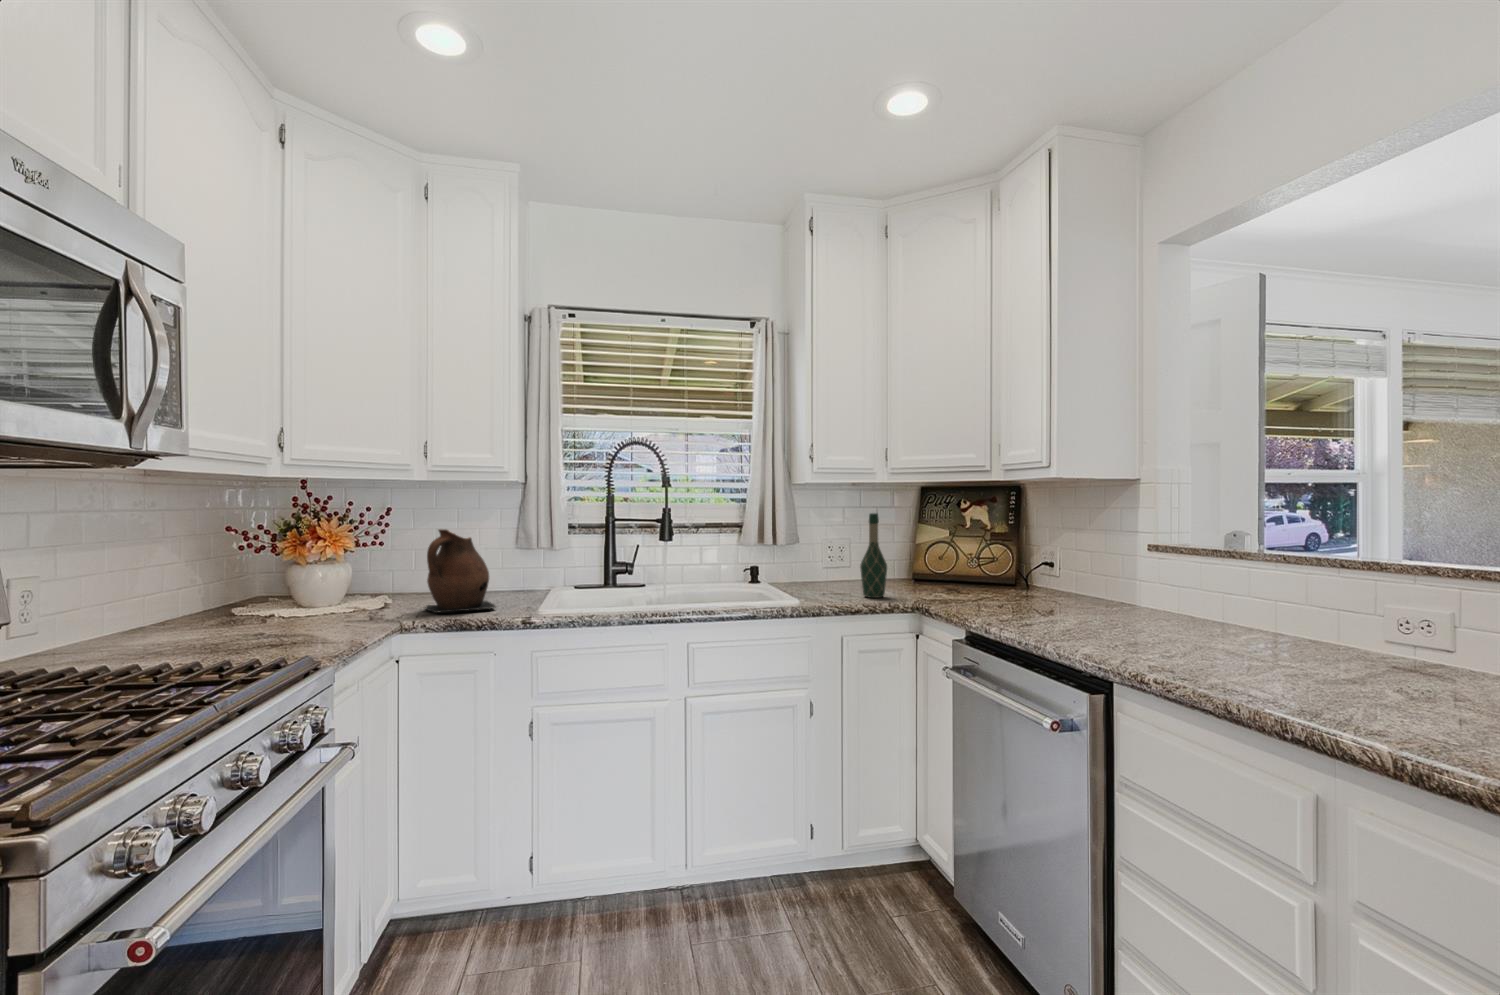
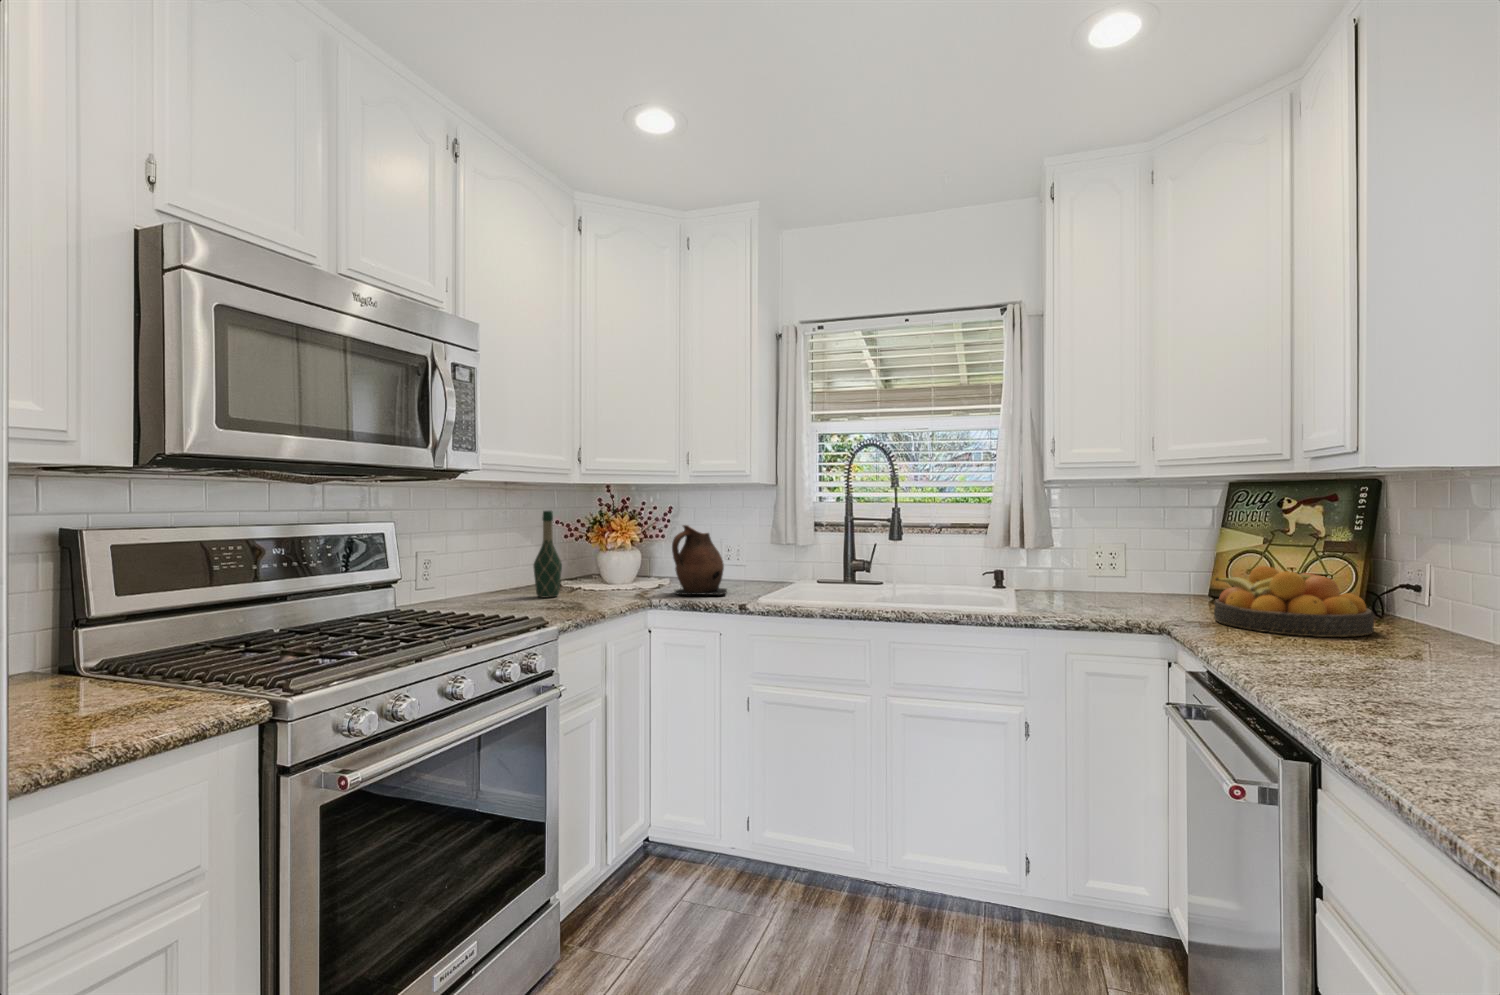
wine bottle: present [860,513,887,598] -> present [533,511,562,597]
fruit bowl: none [935,552,1041,605] -> present [1214,566,1374,637]

